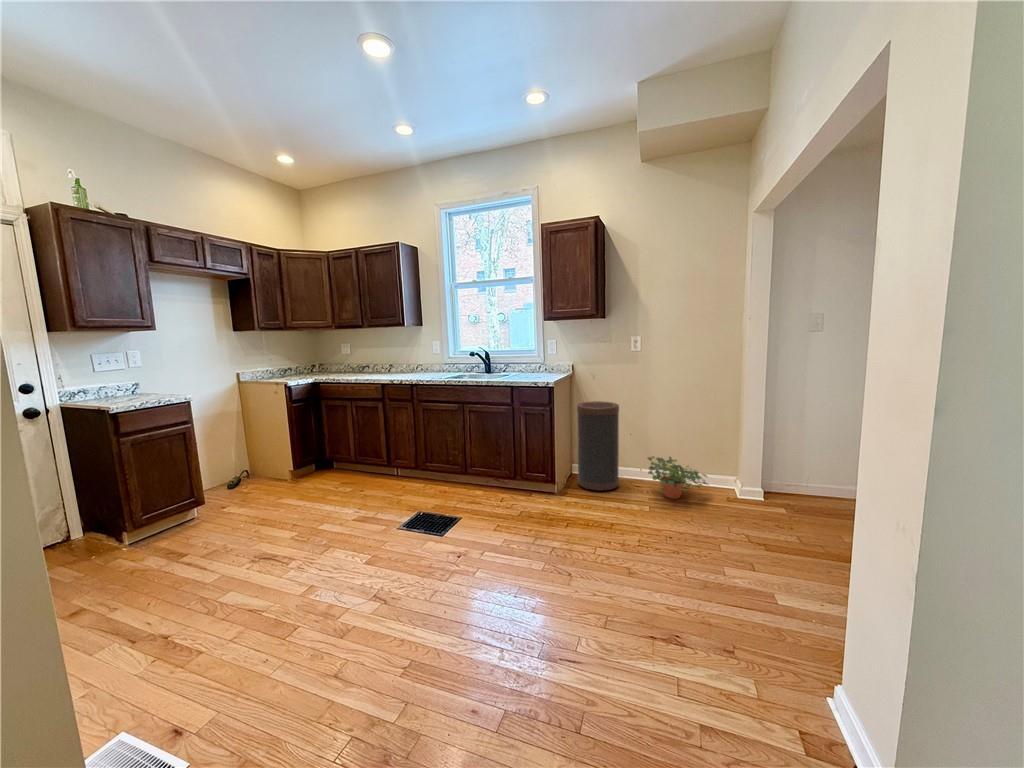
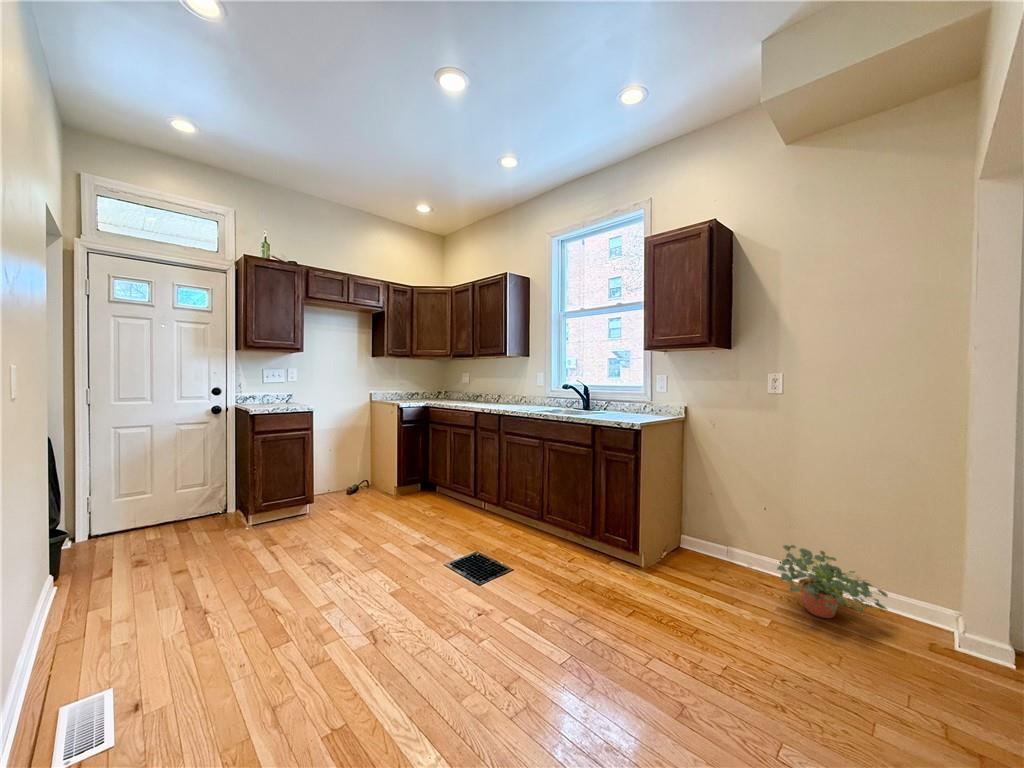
trash can: present [577,401,619,490] -> none [679,455,741,579]

